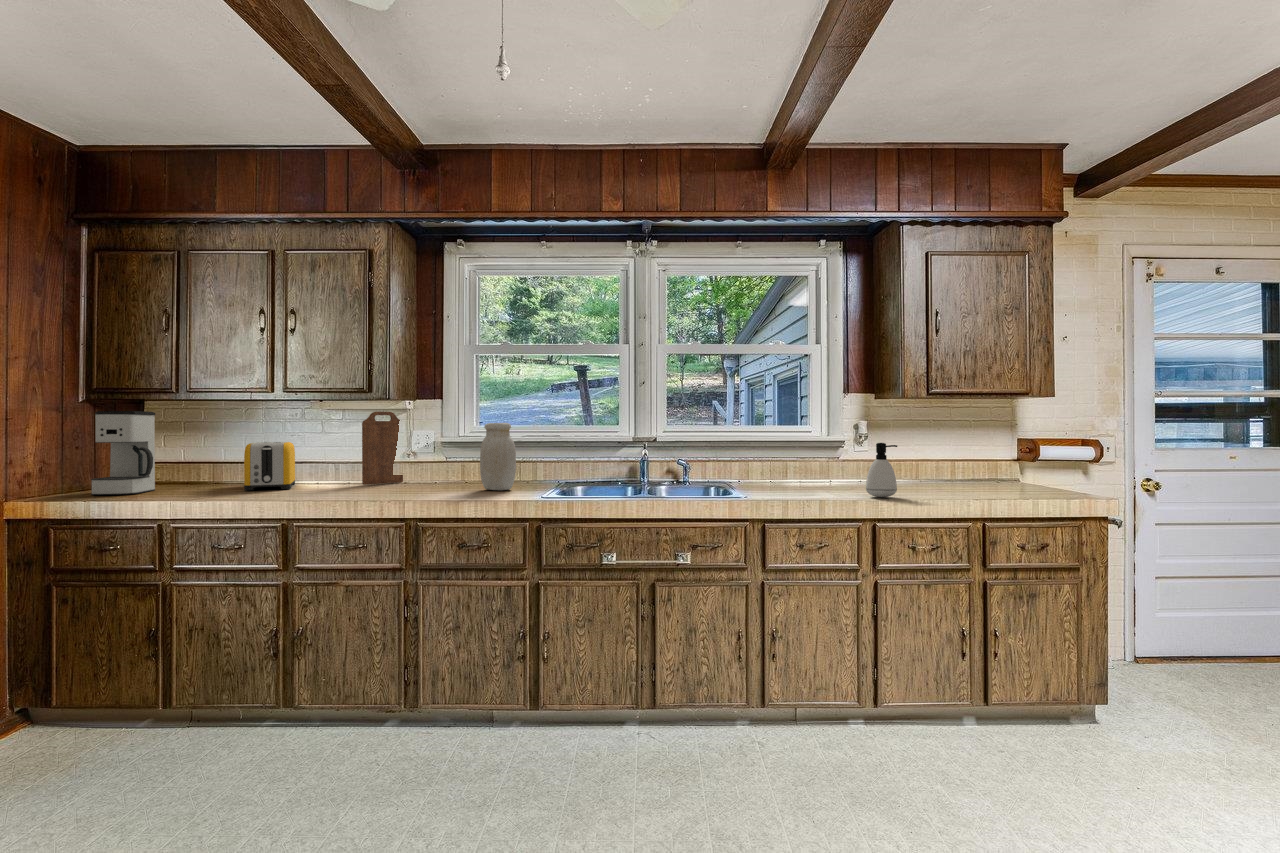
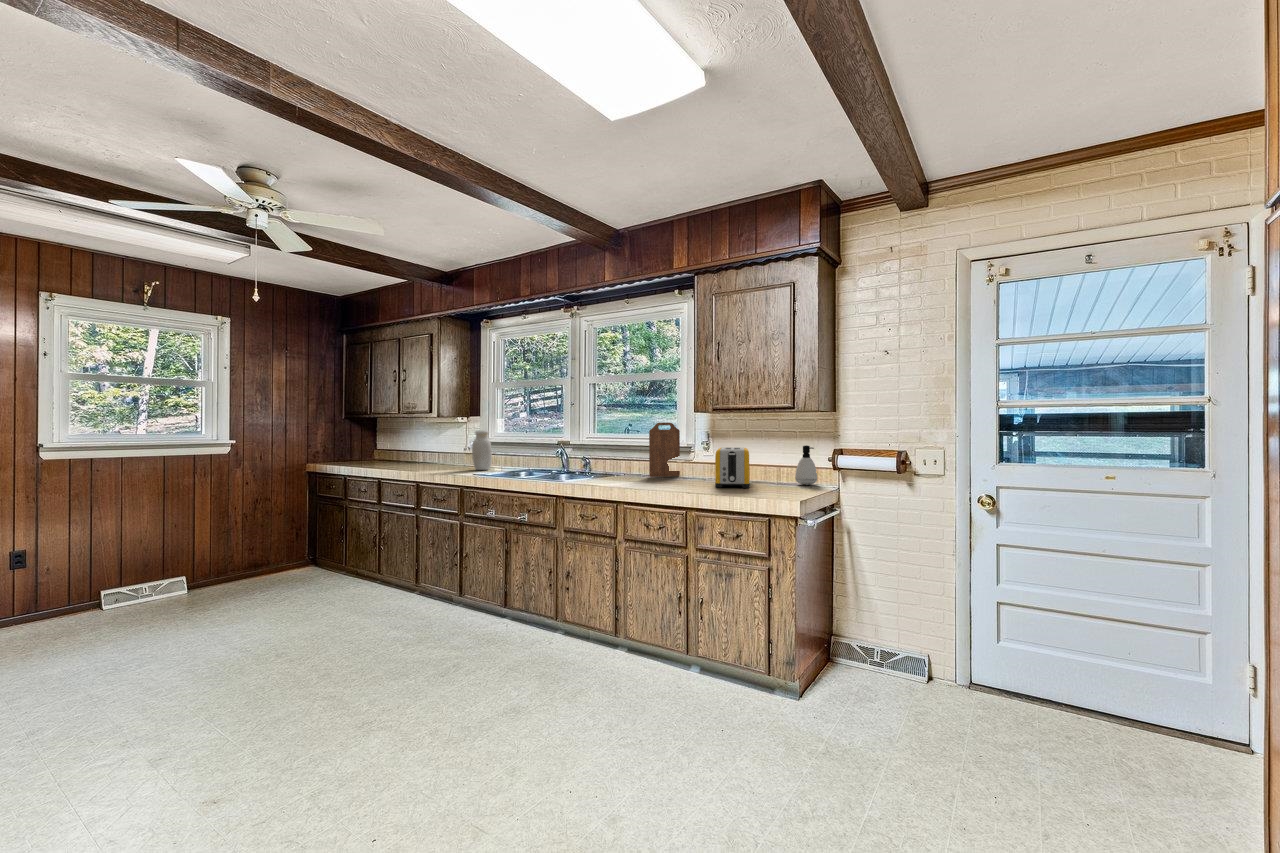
coffee maker: present [91,411,155,495] -> none [337,424,367,464]
cutting board: present [362,412,403,485] -> present [649,422,680,477]
toaster: present [244,442,295,490] -> present [715,447,749,488]
soap dispenser: present [866,443,897,497] -> present [795,445,817,485]

